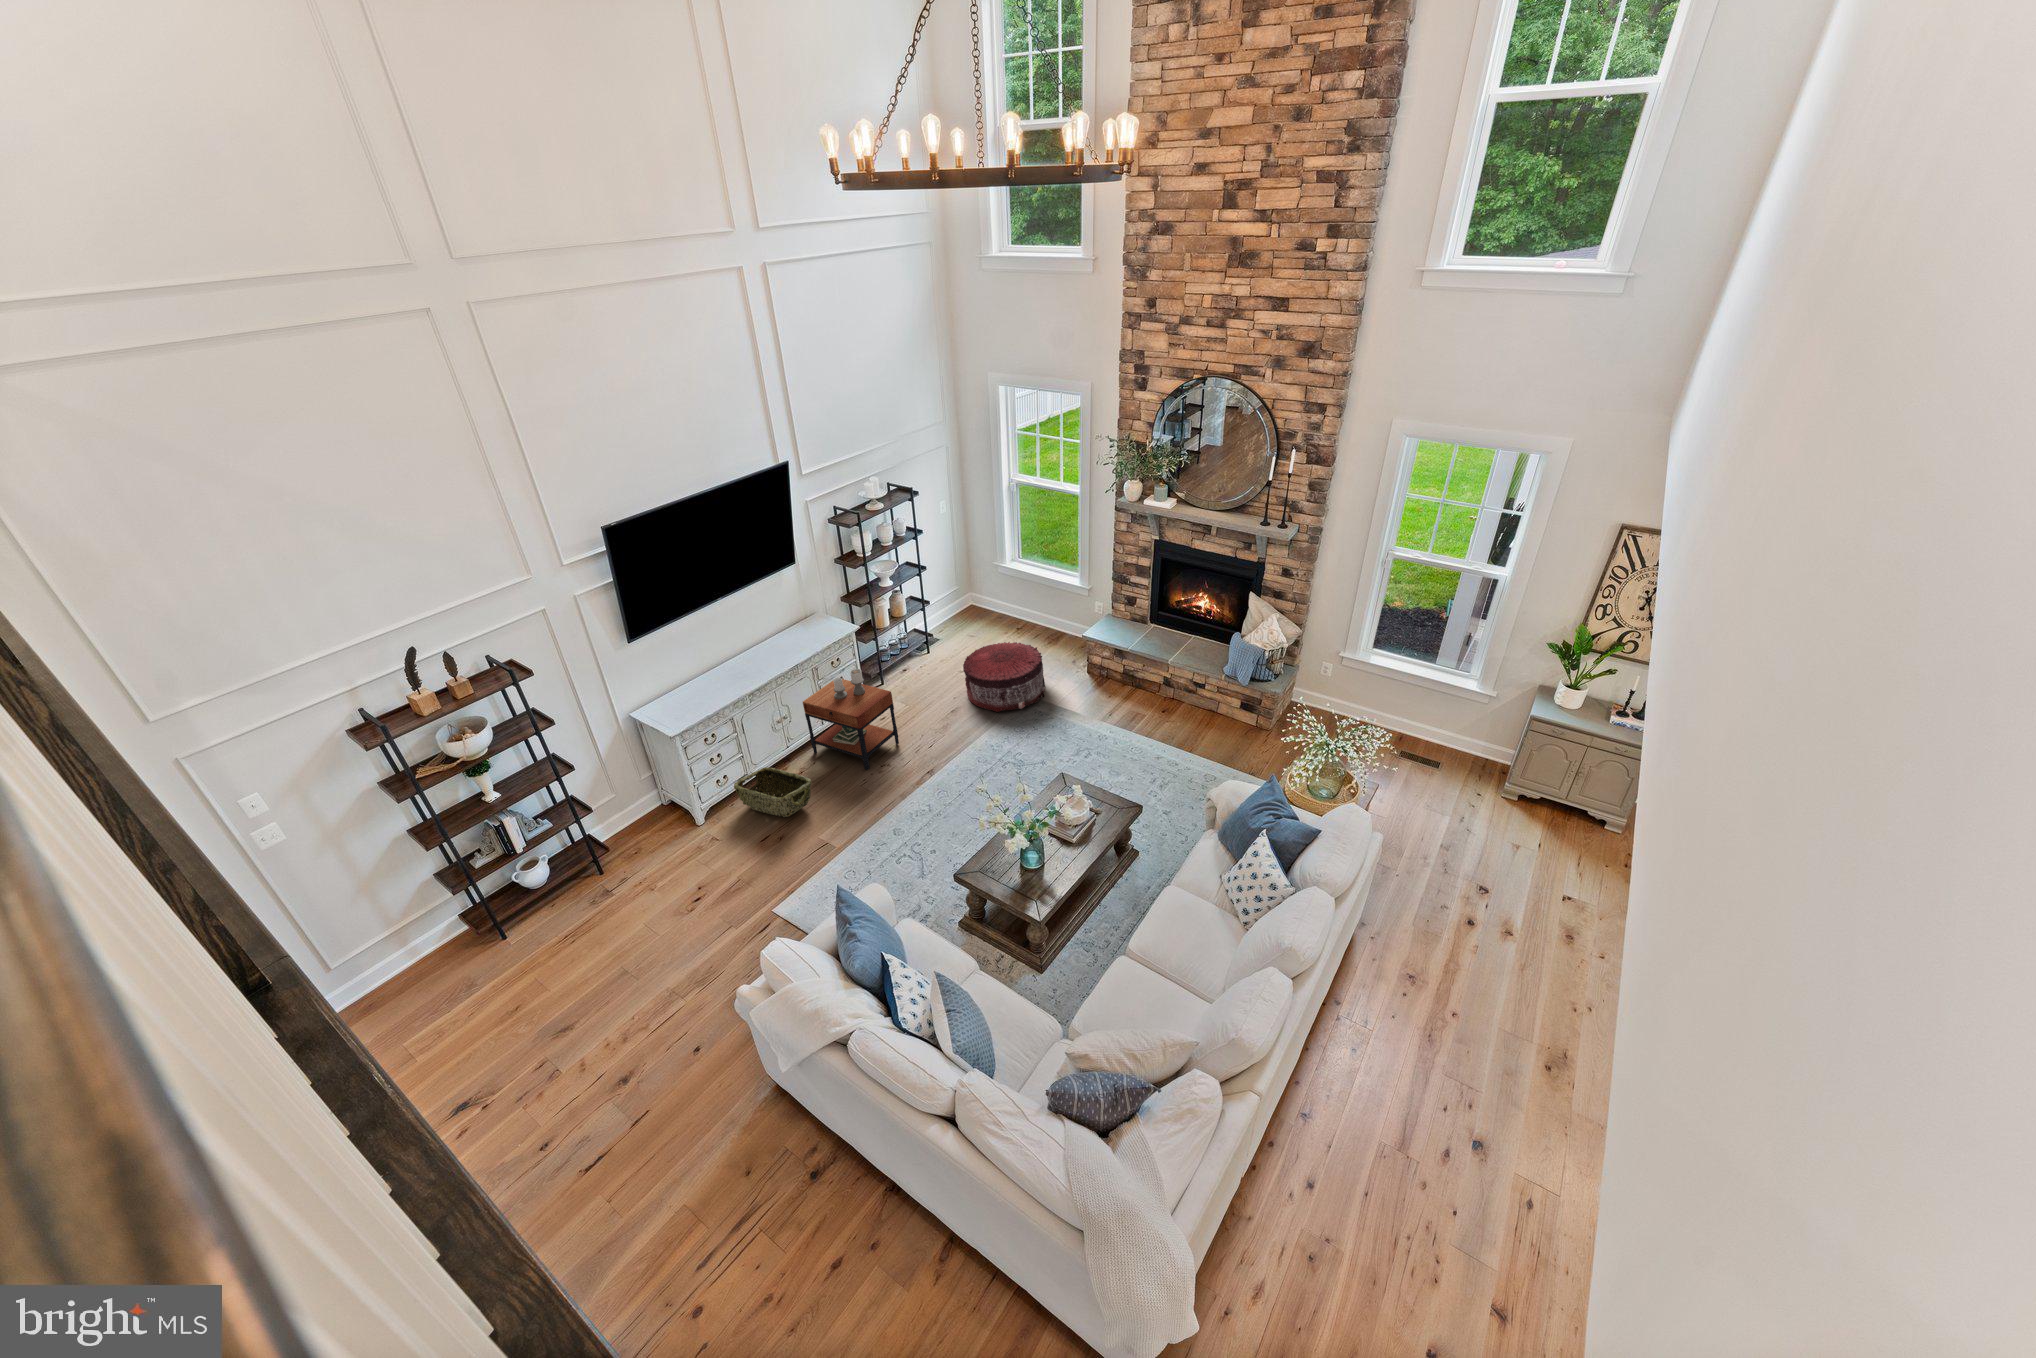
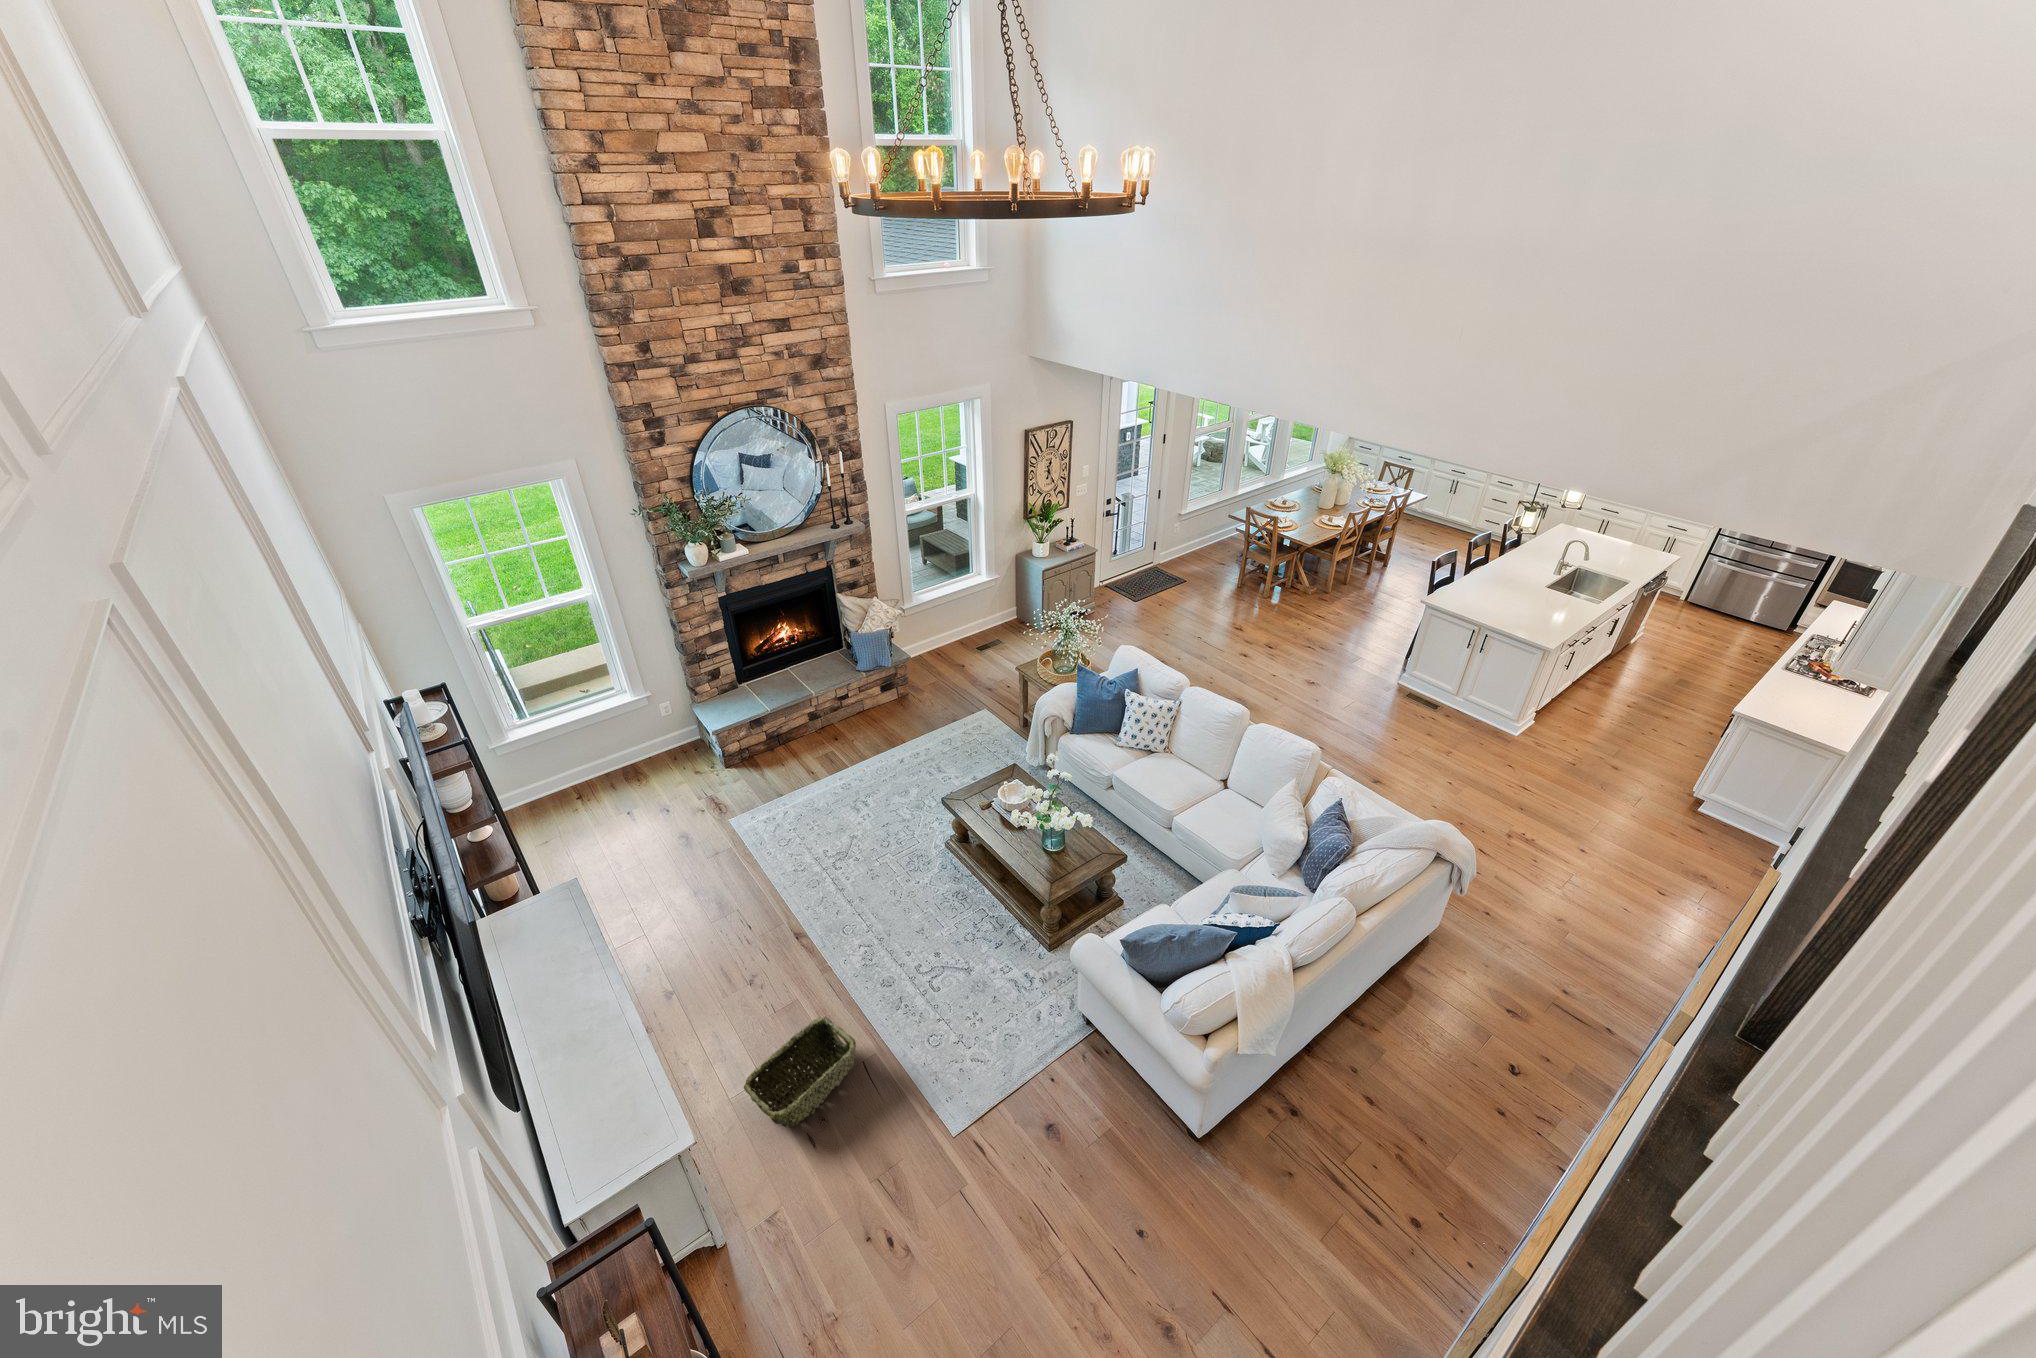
pouf: present [963,642,1045,712] -> none [654,767,768,867]
side table: present [803,669,899,770] -> none [644,886,790,1044]

